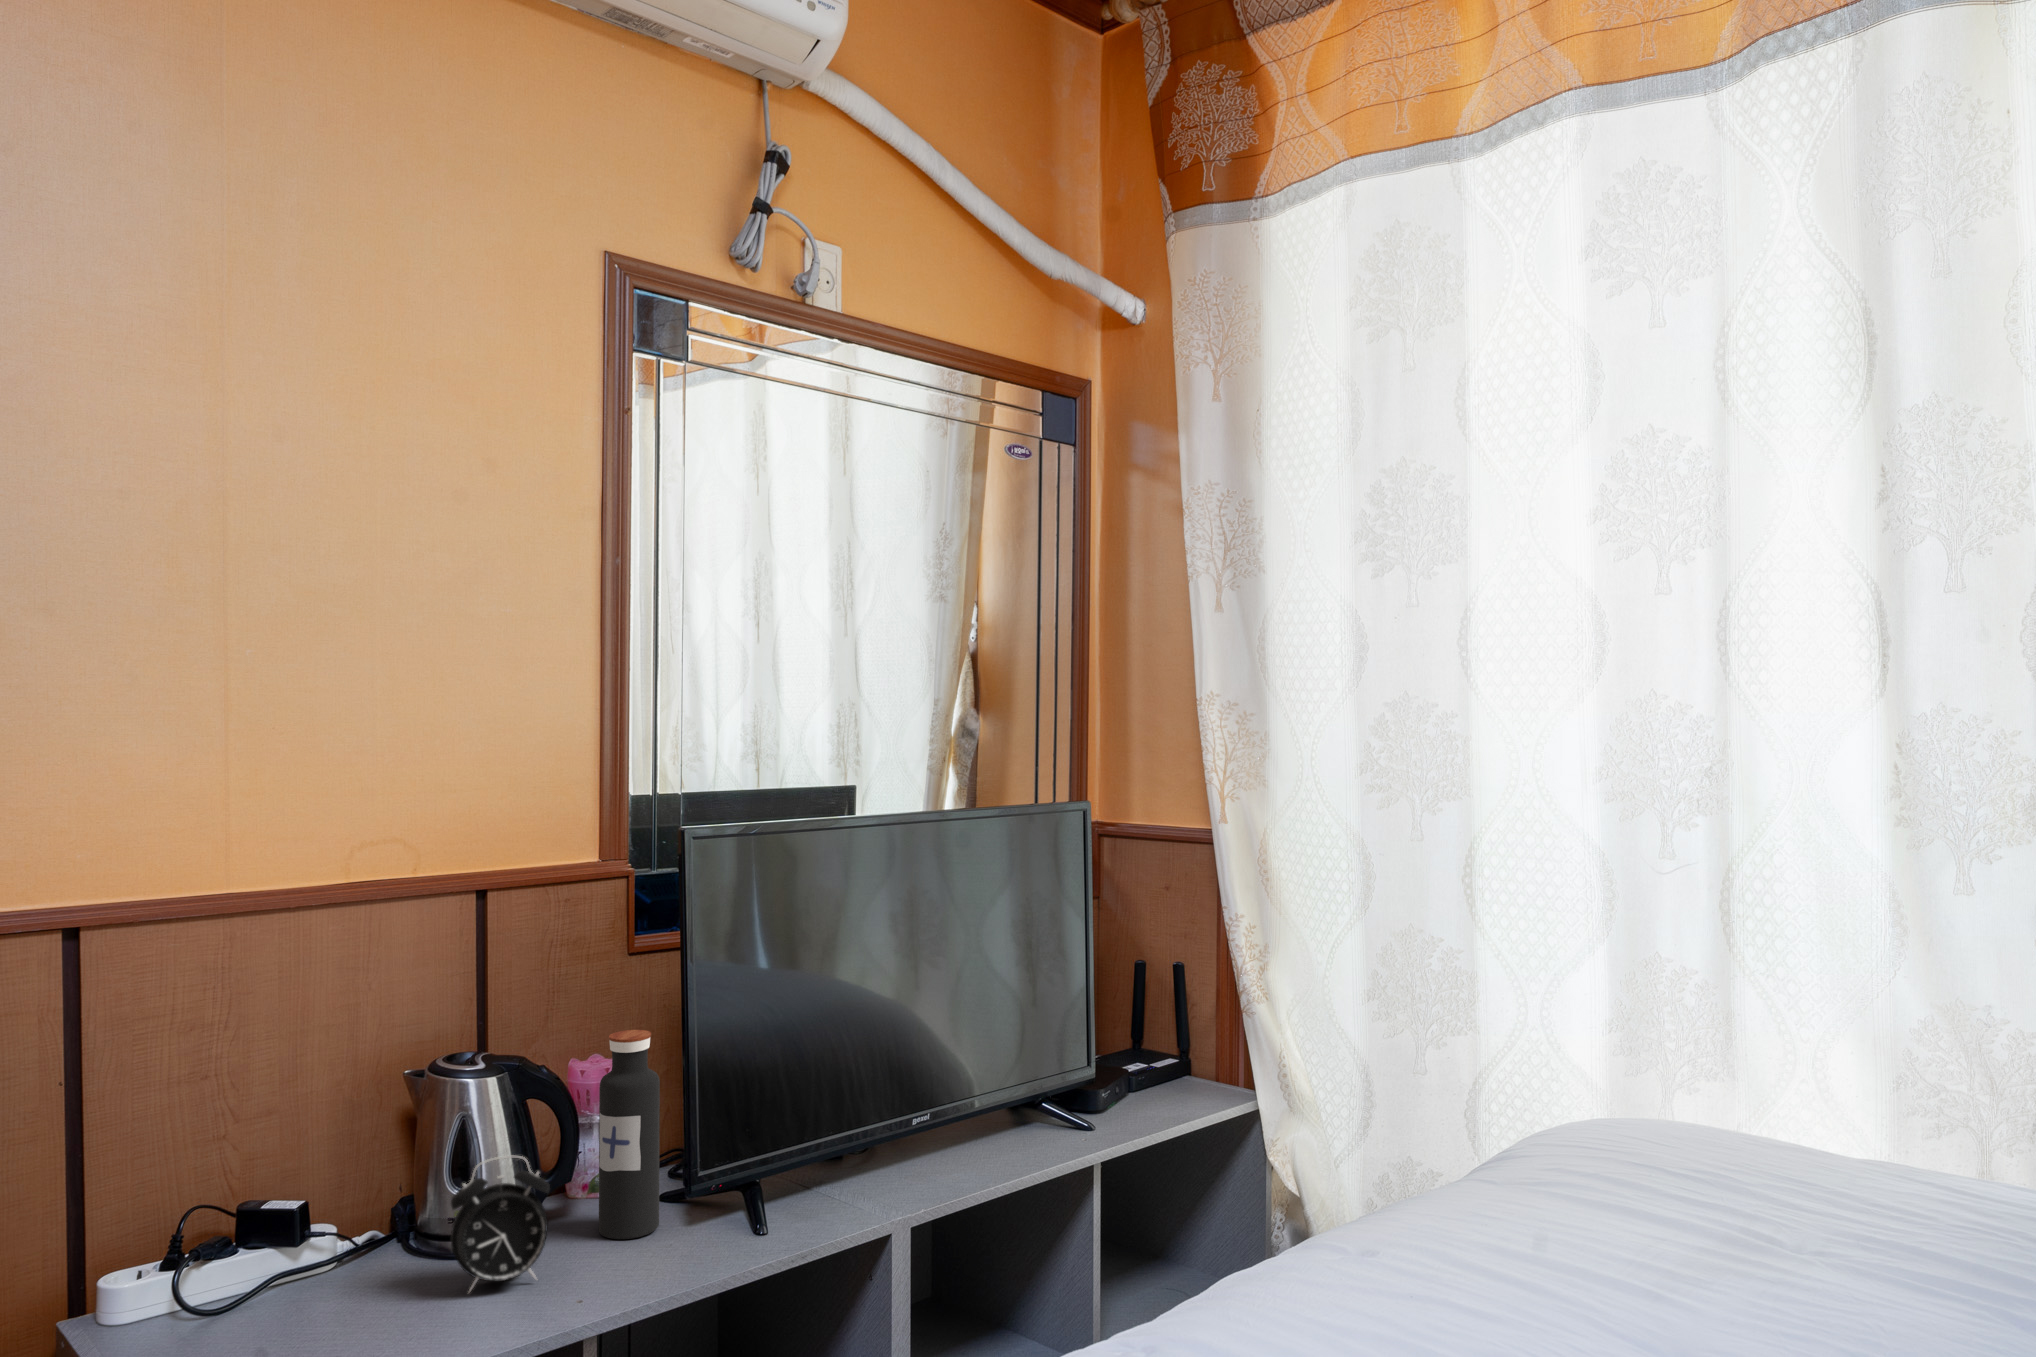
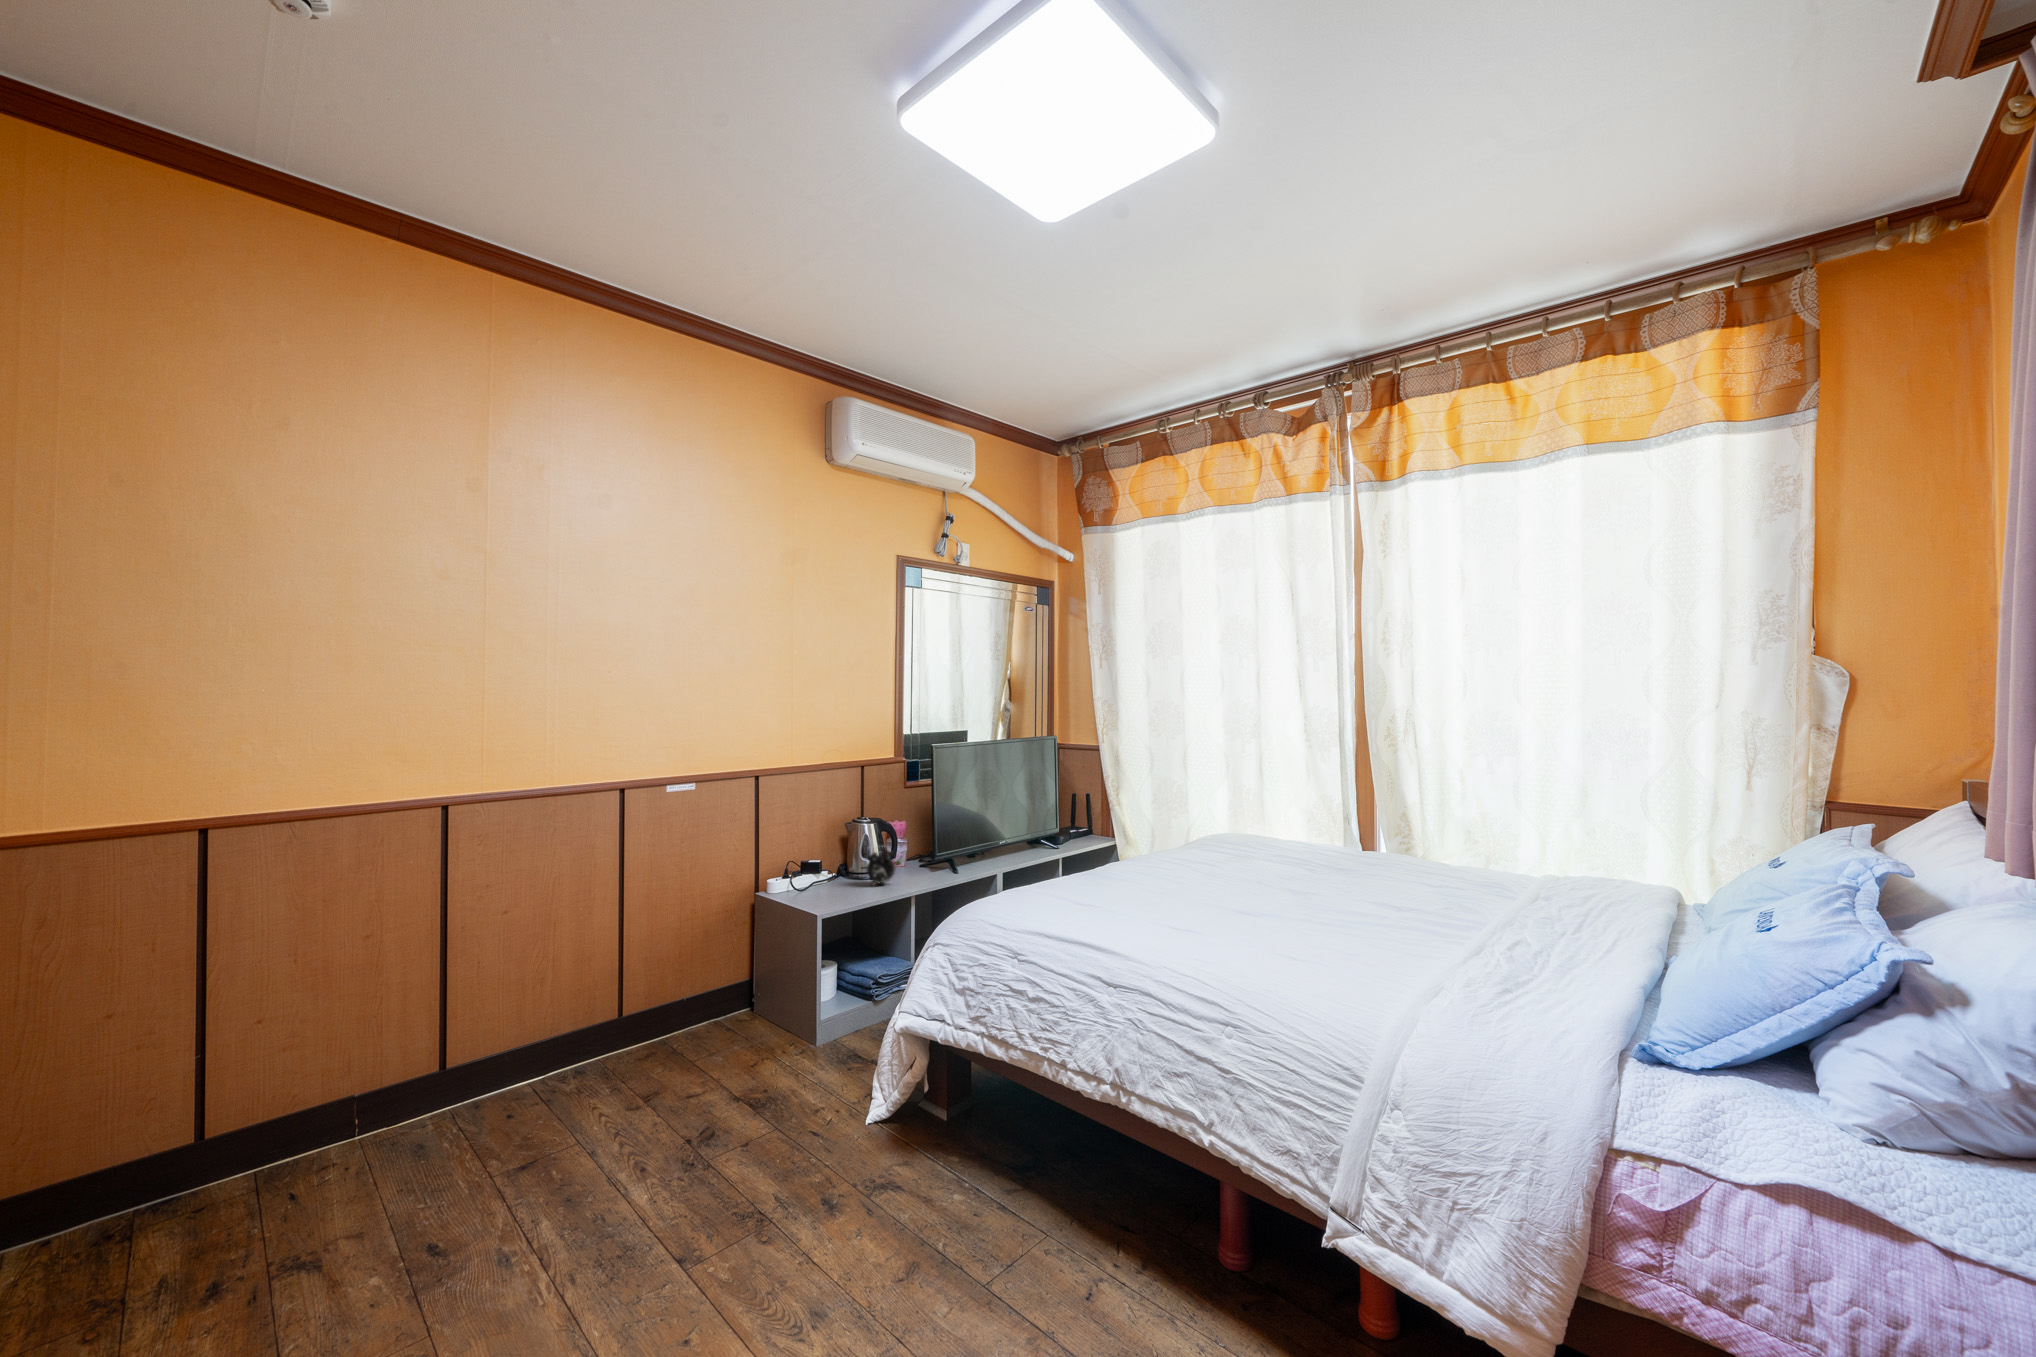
water bottle: present [599,1030,660,1239] -> none [904,811,922,875]

